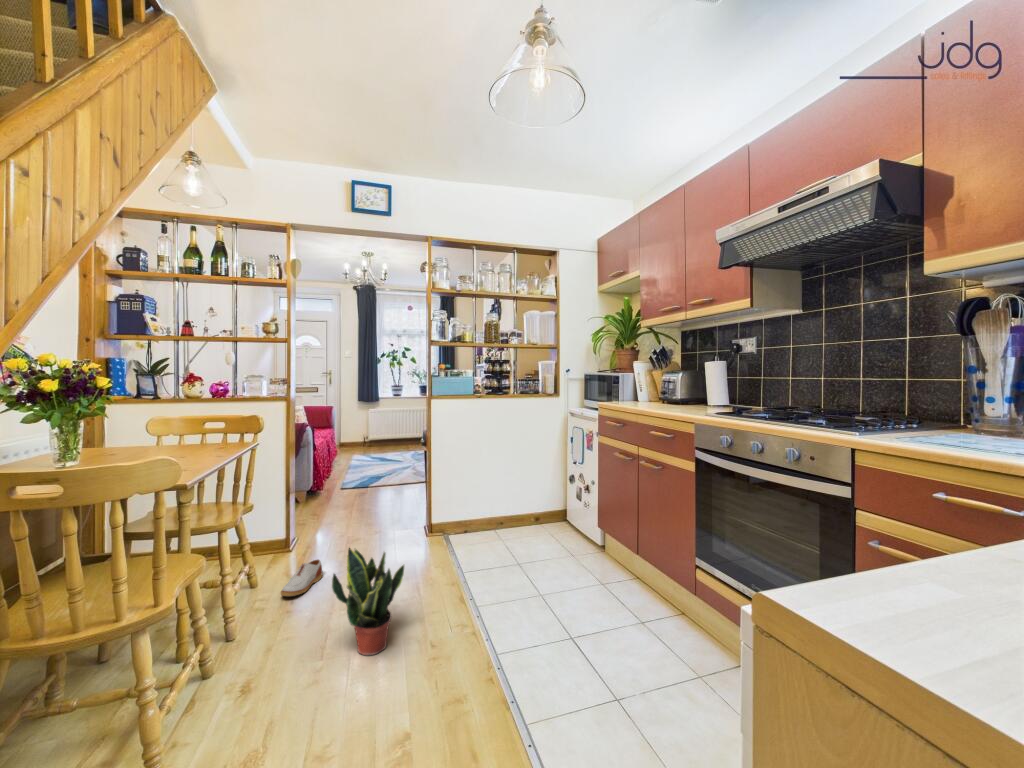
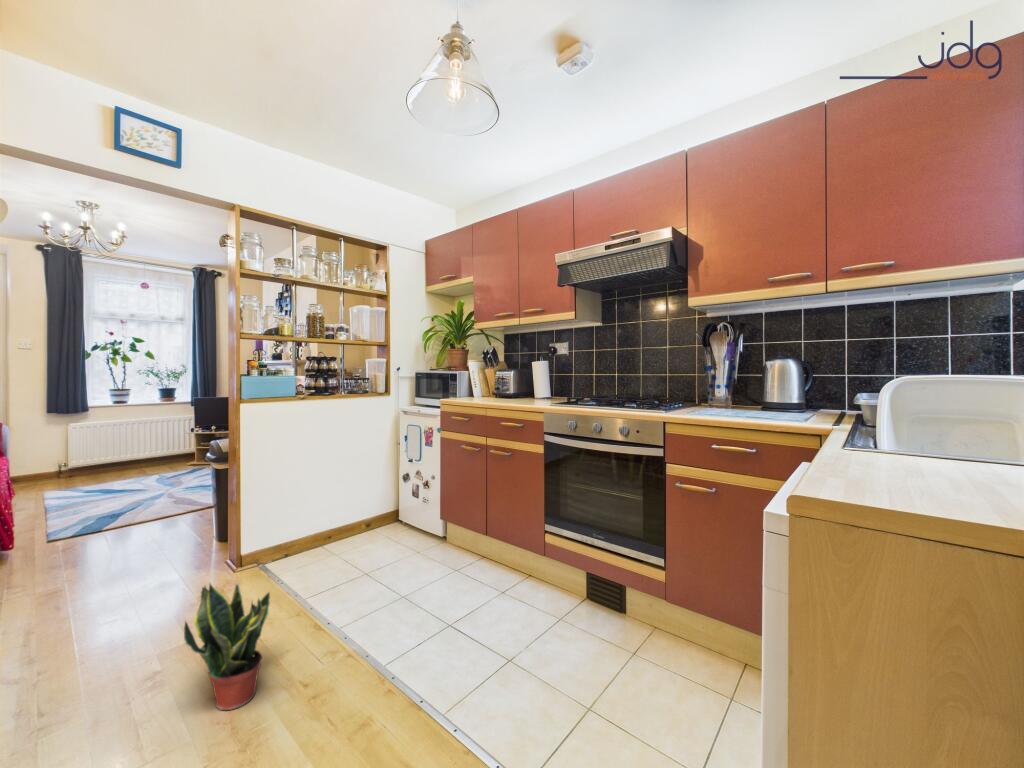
shoe: present [281,560,322,596] -> none [41,626,102,687]

